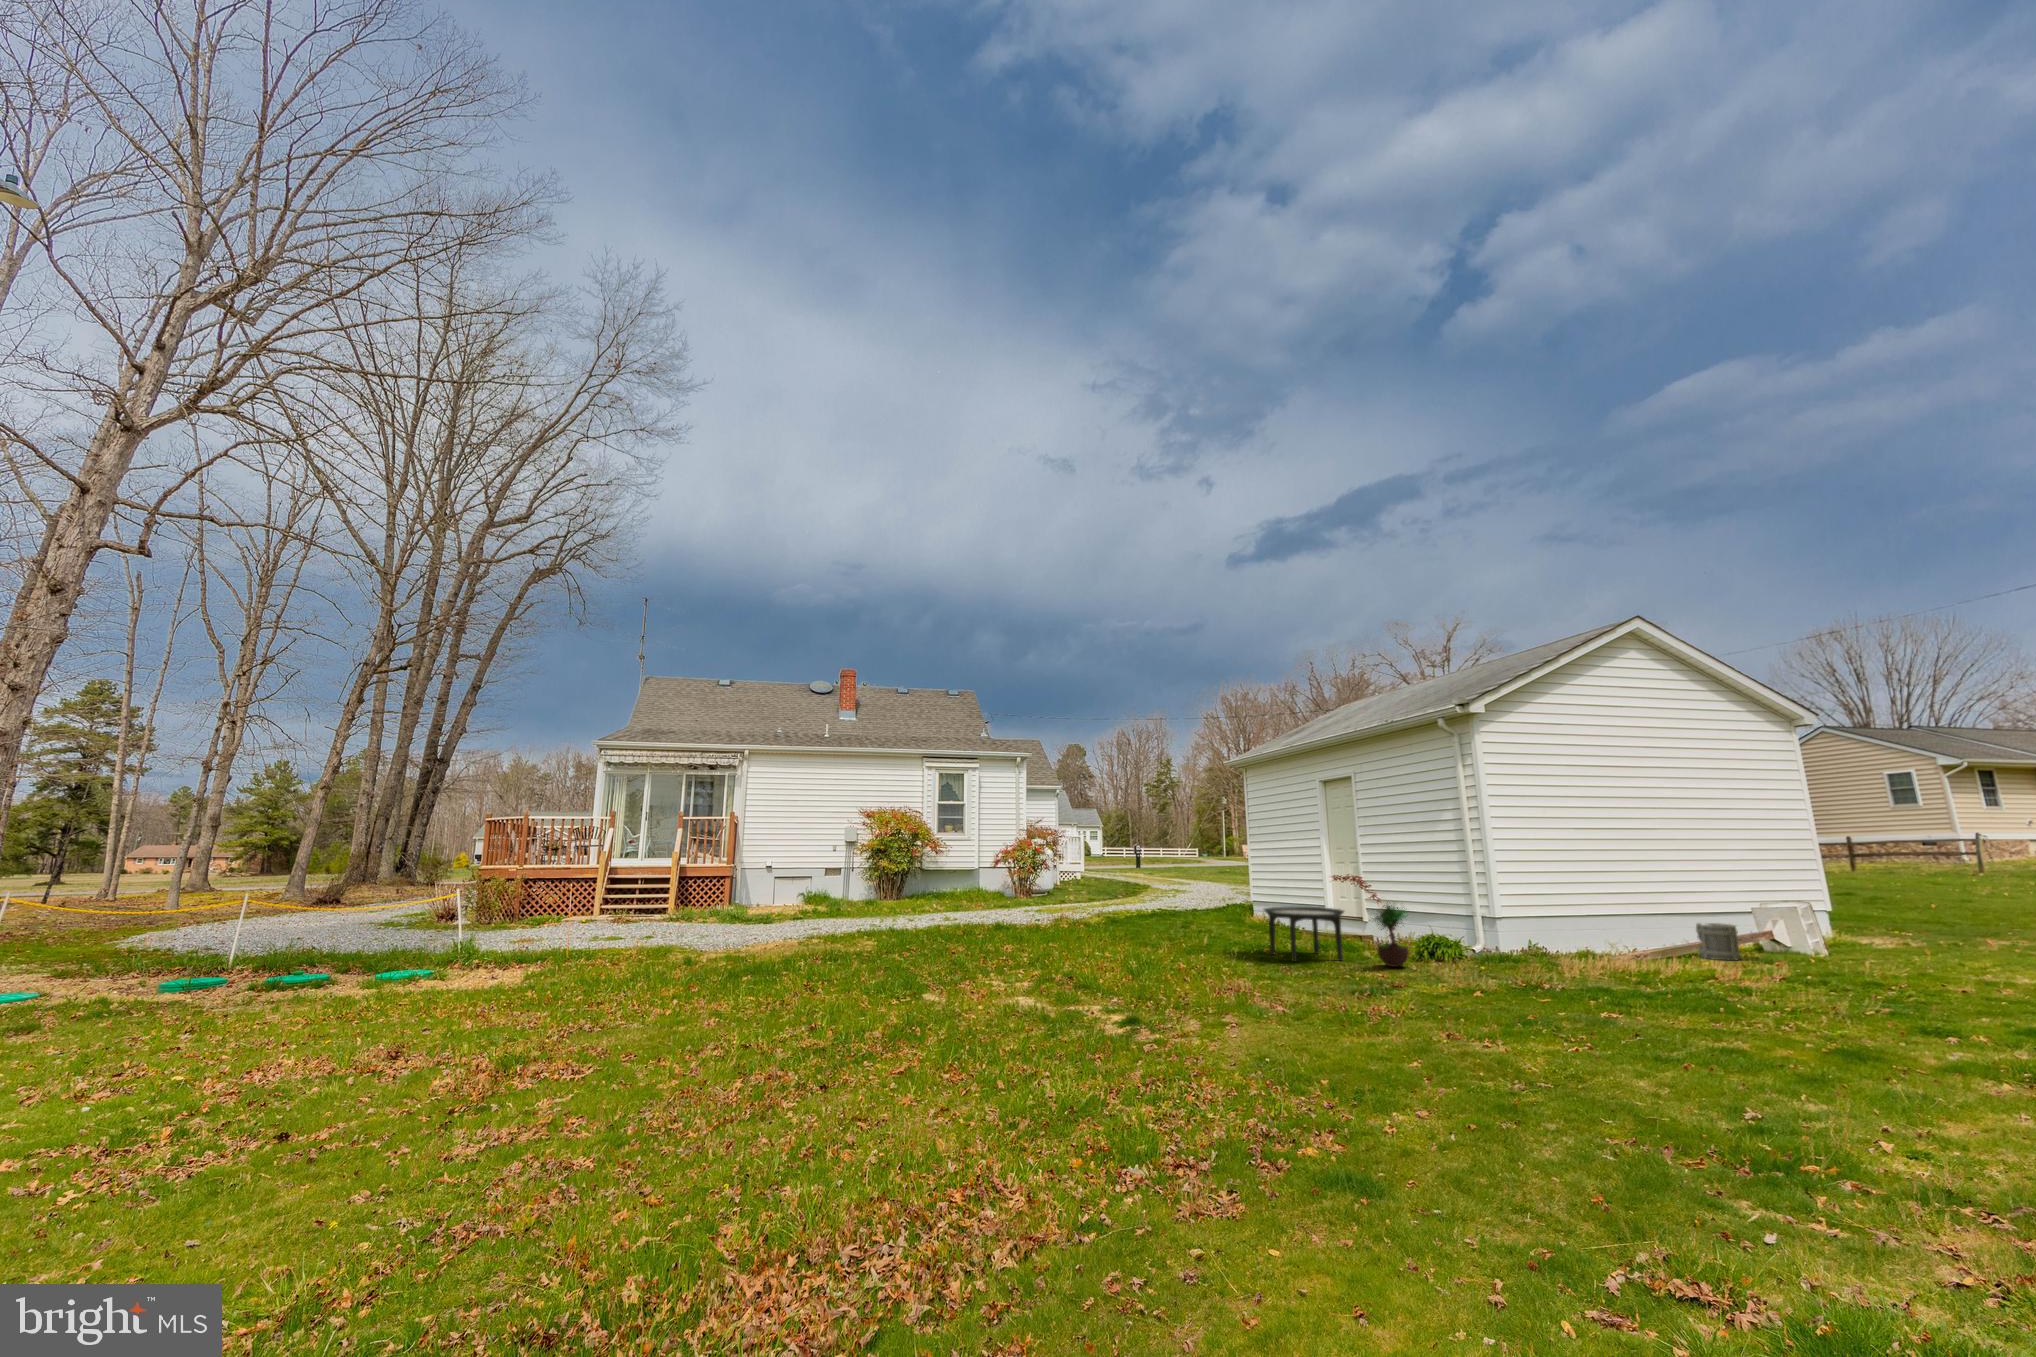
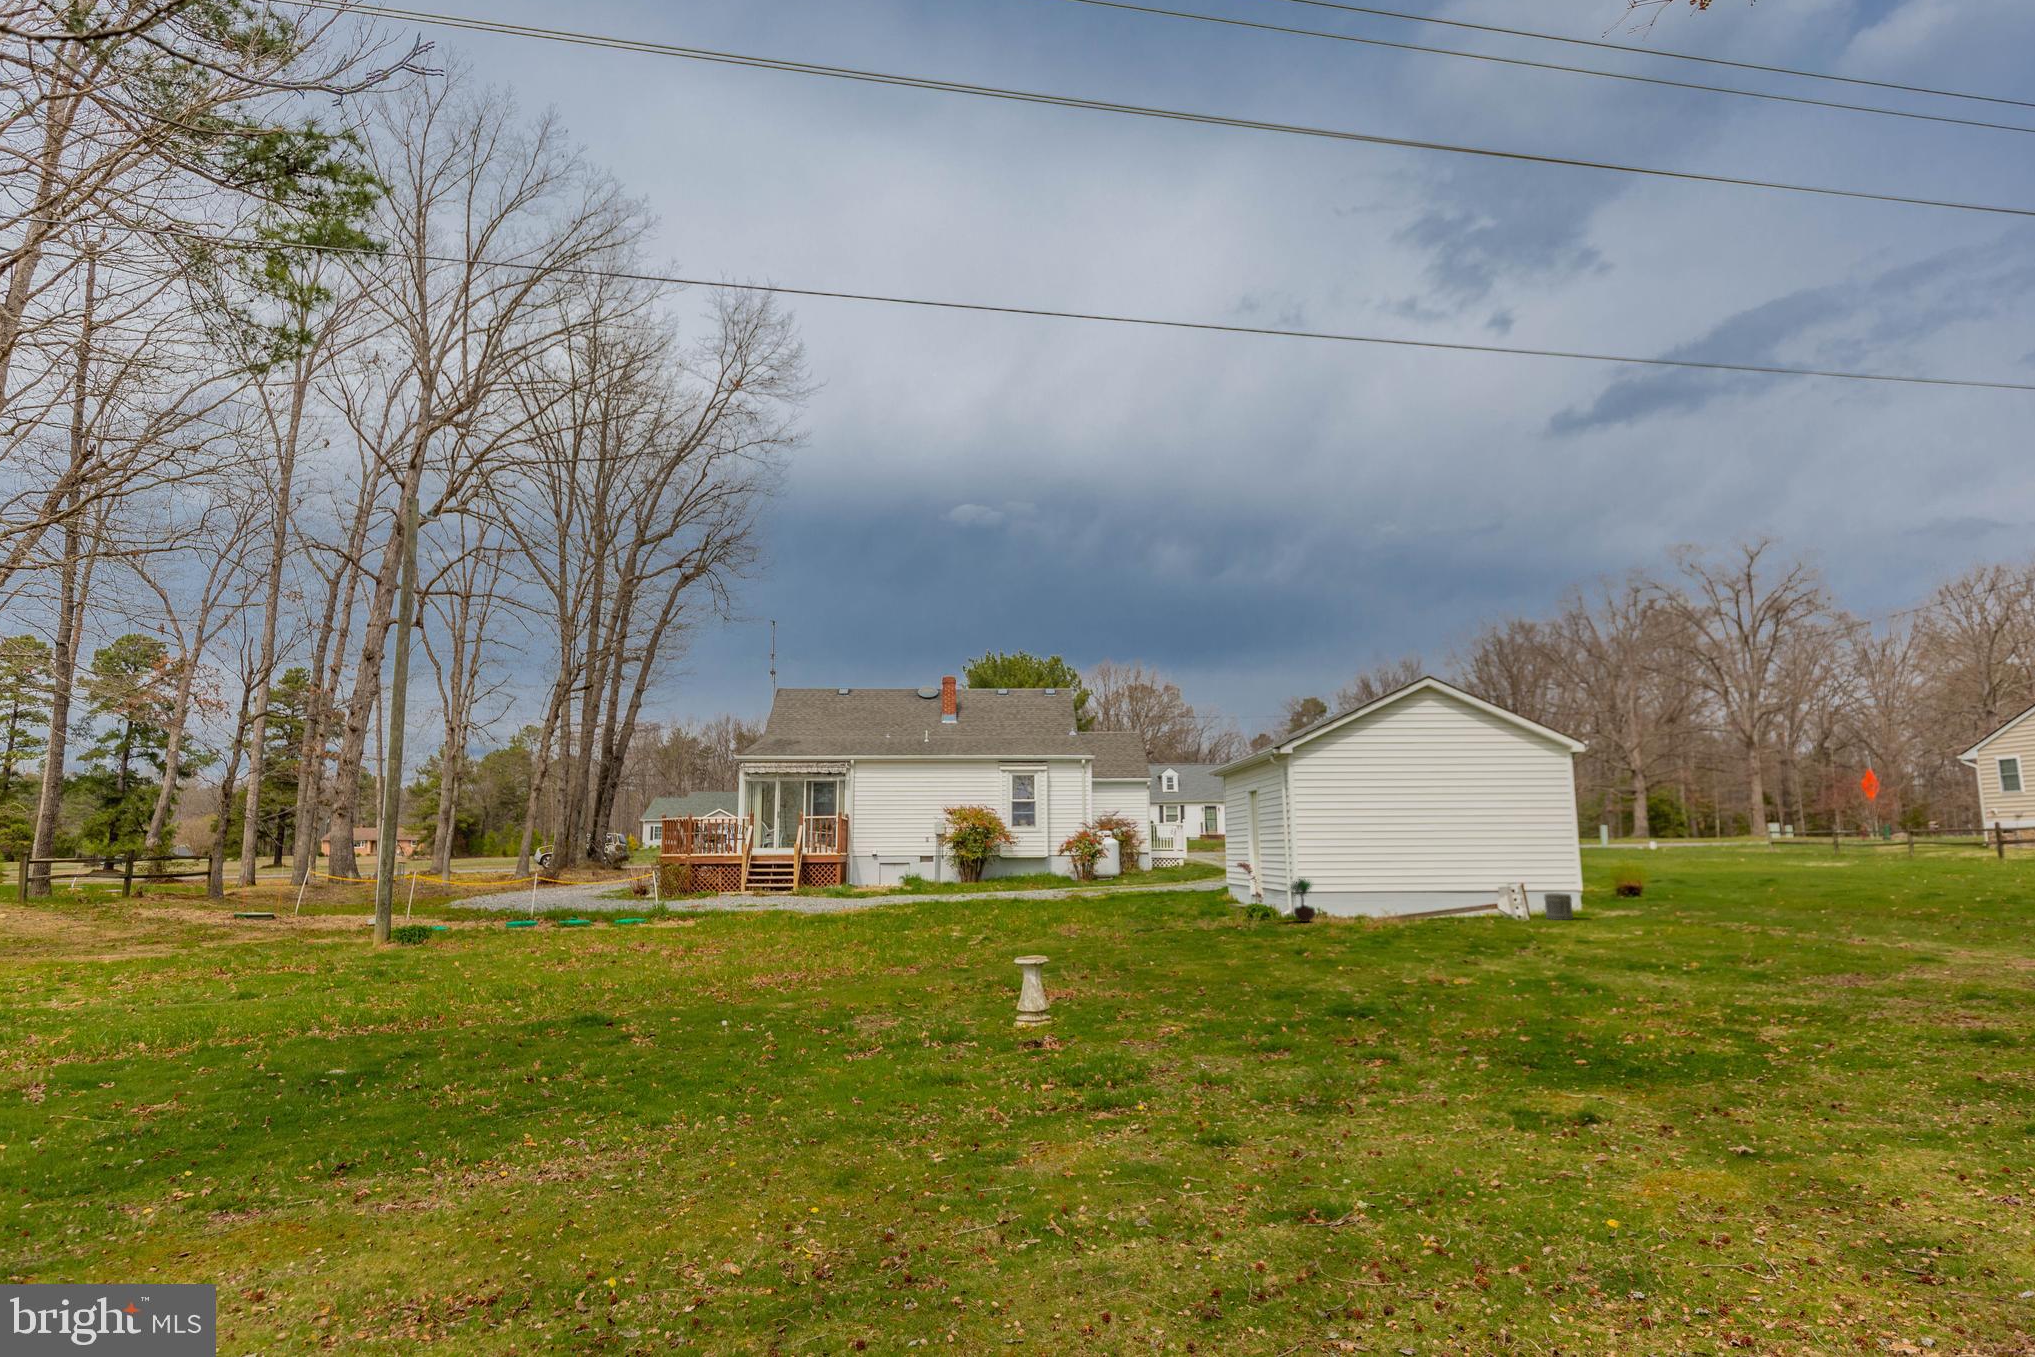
round table: present [1264,907,1344,962] -> none [1221,881,1279,919]

